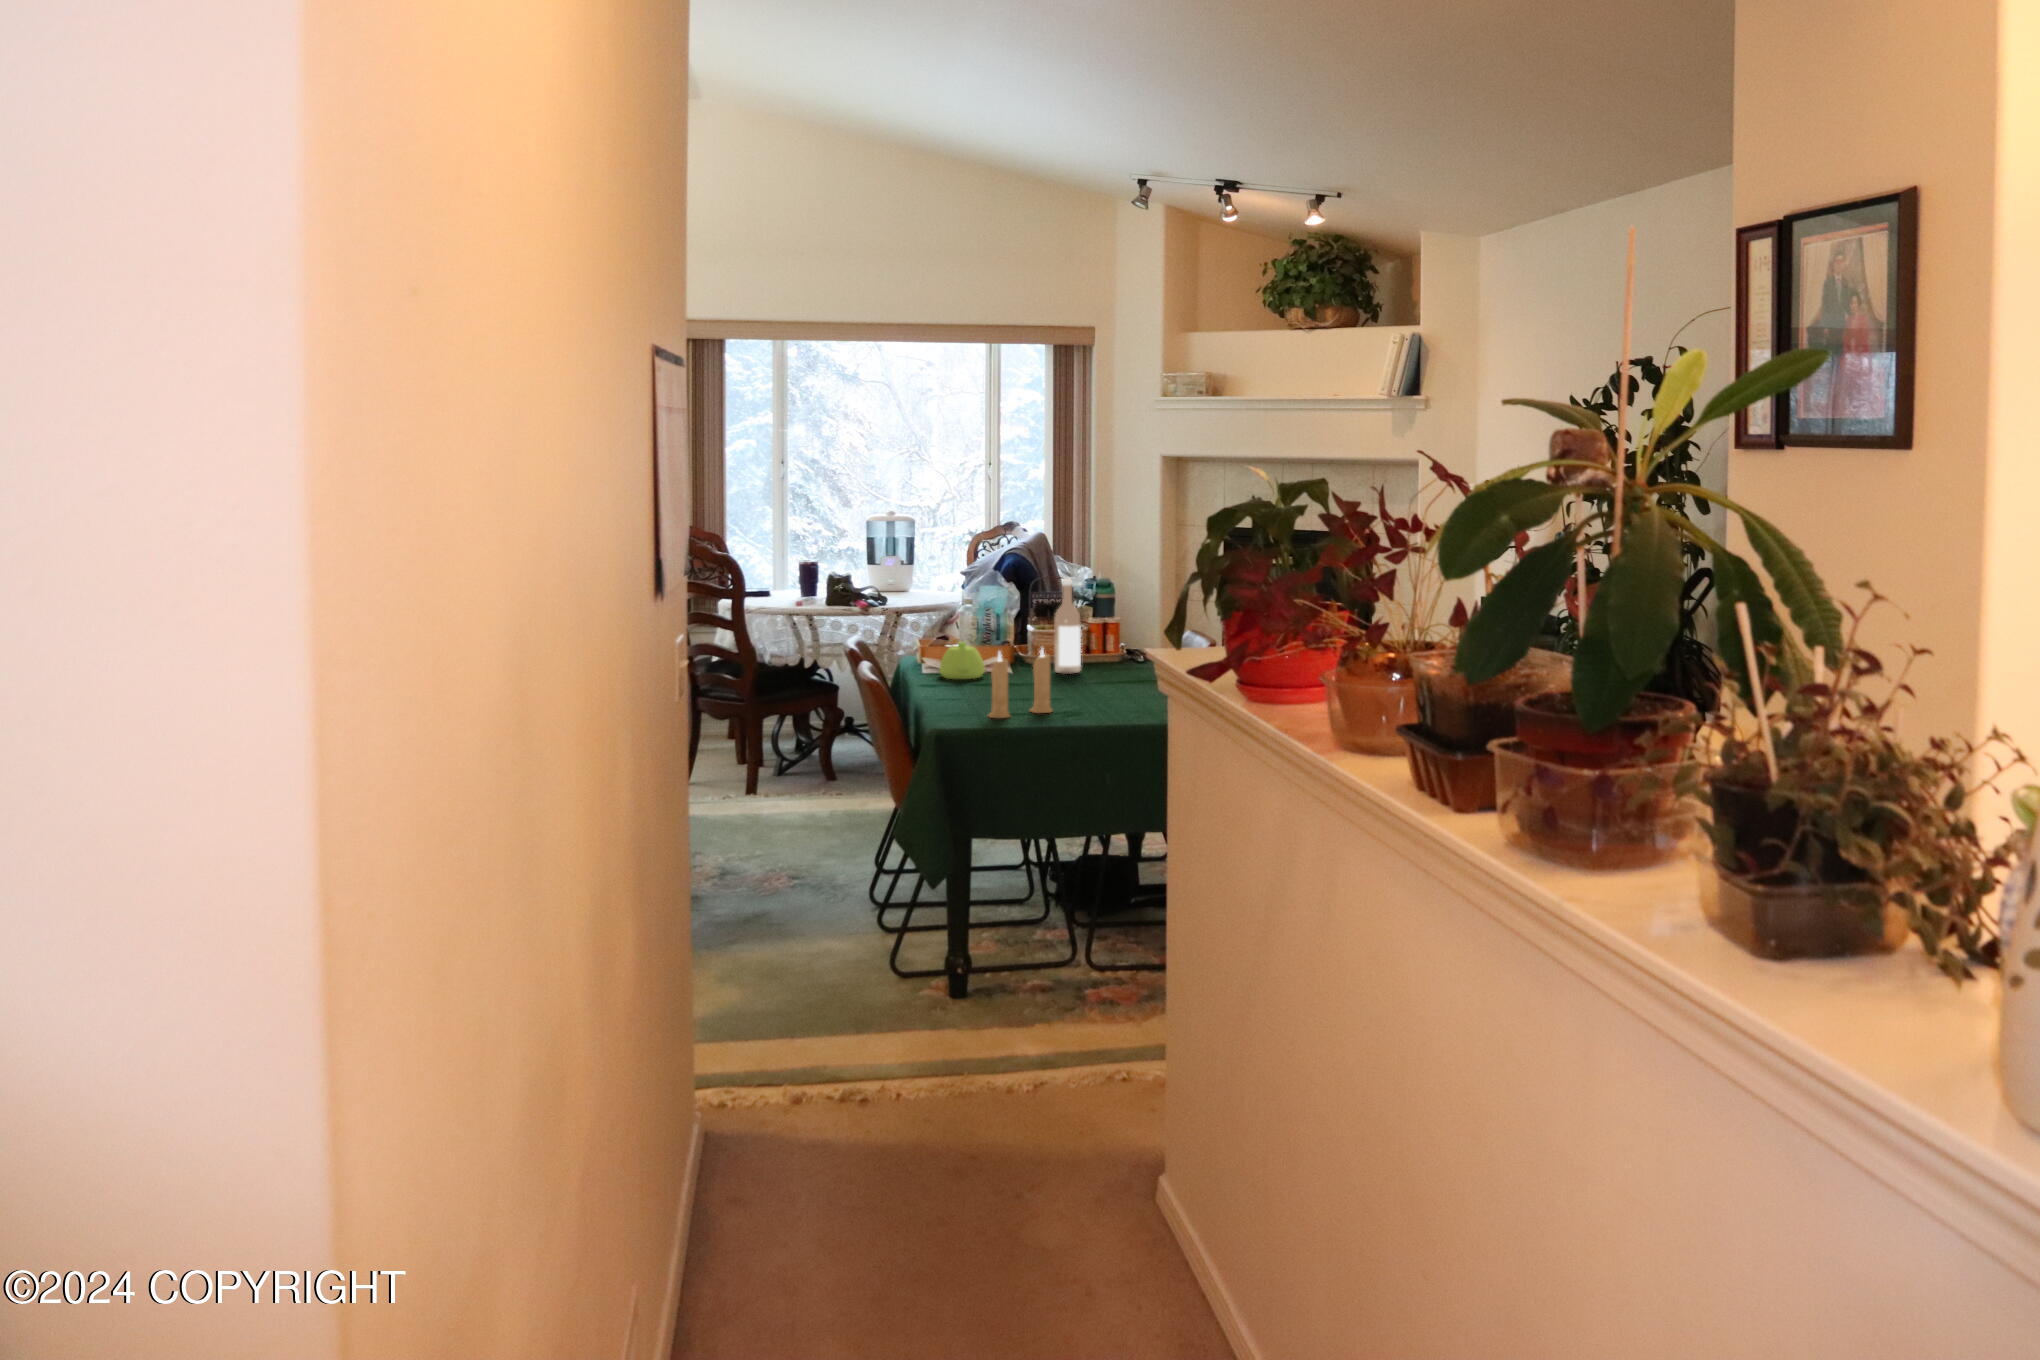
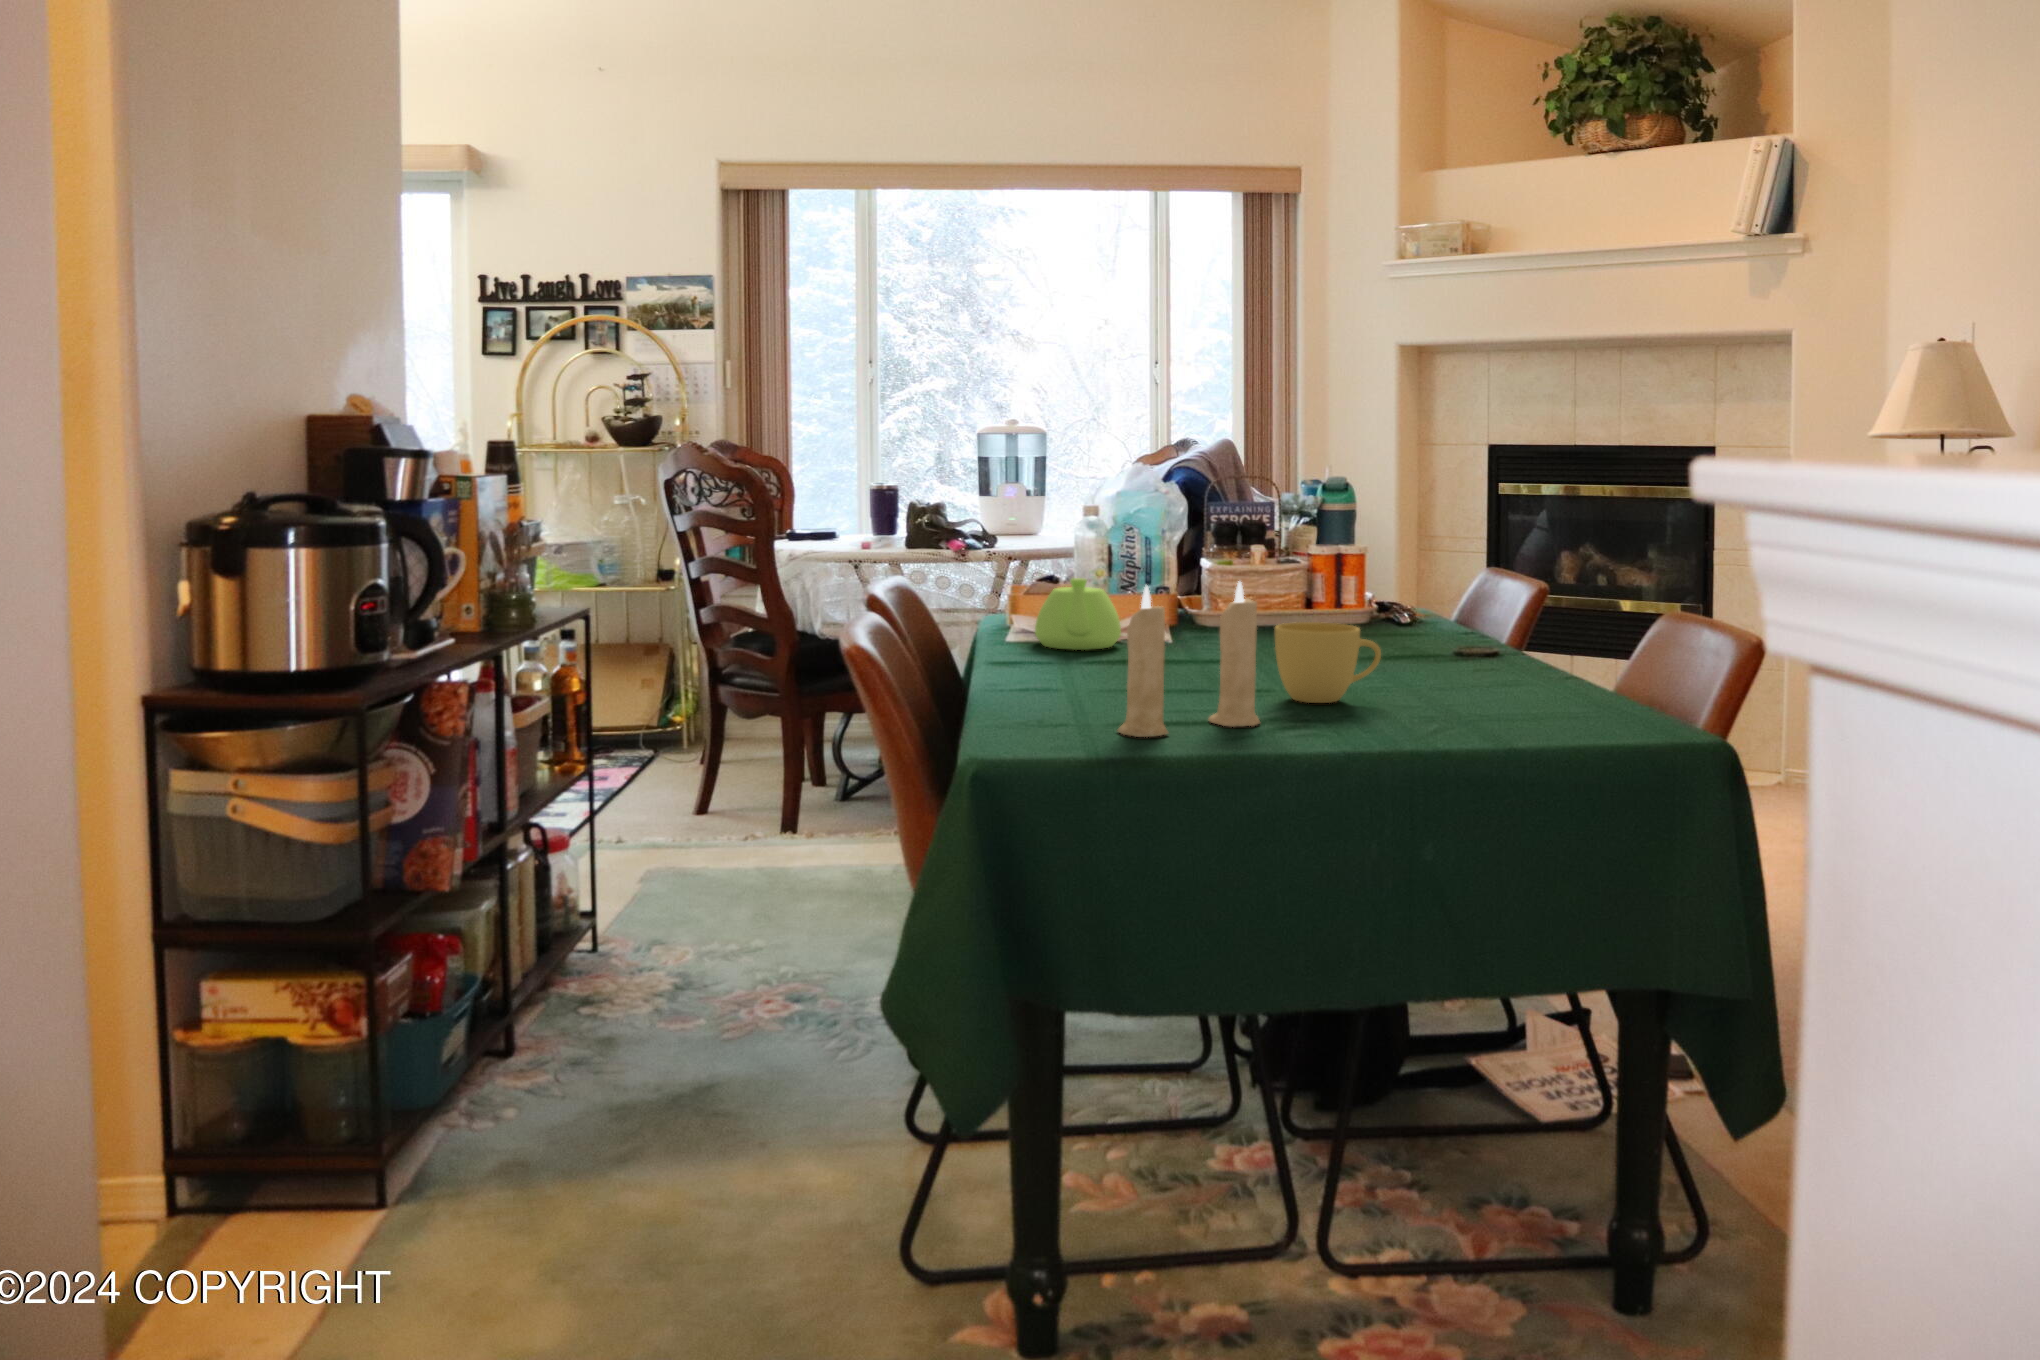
wine bottle: present [1054,578,1081,674] -> none [1253,463,1303,644]
cup: none [1061,664,1112,702] -> present [1275,622,1381,703]

